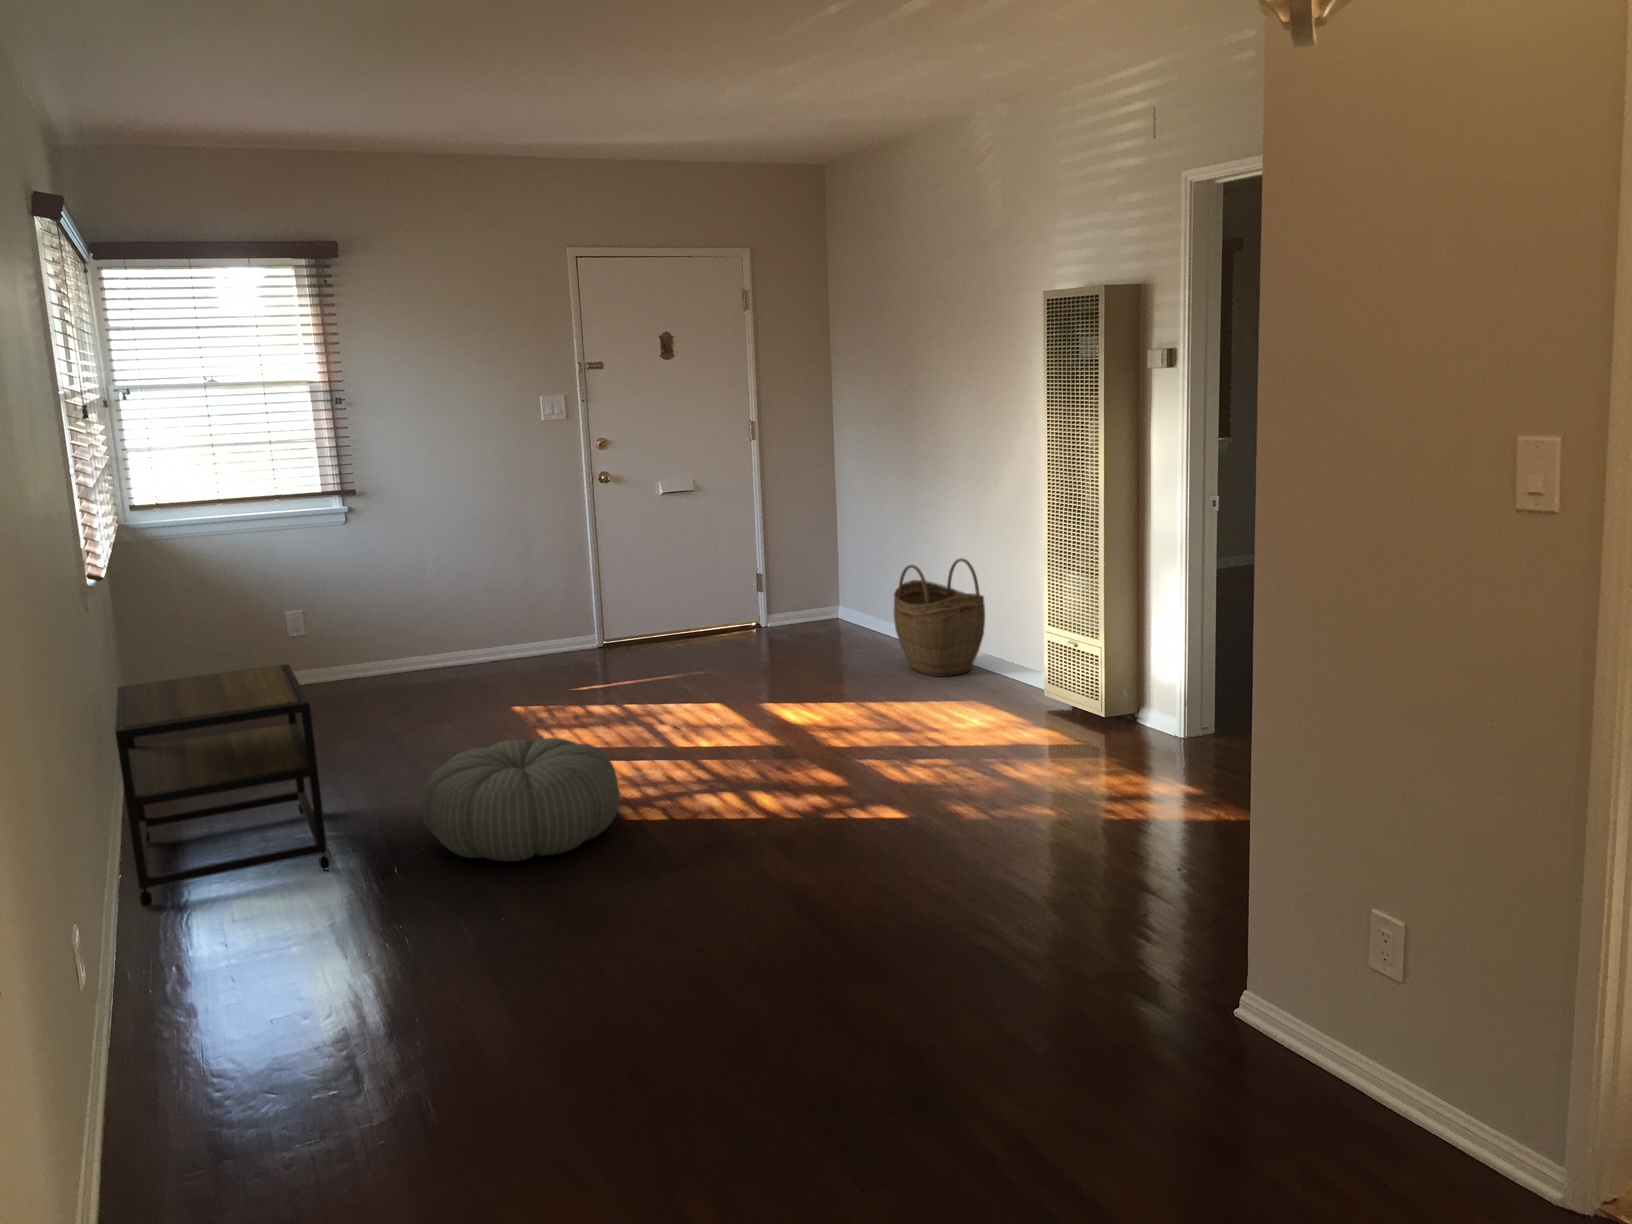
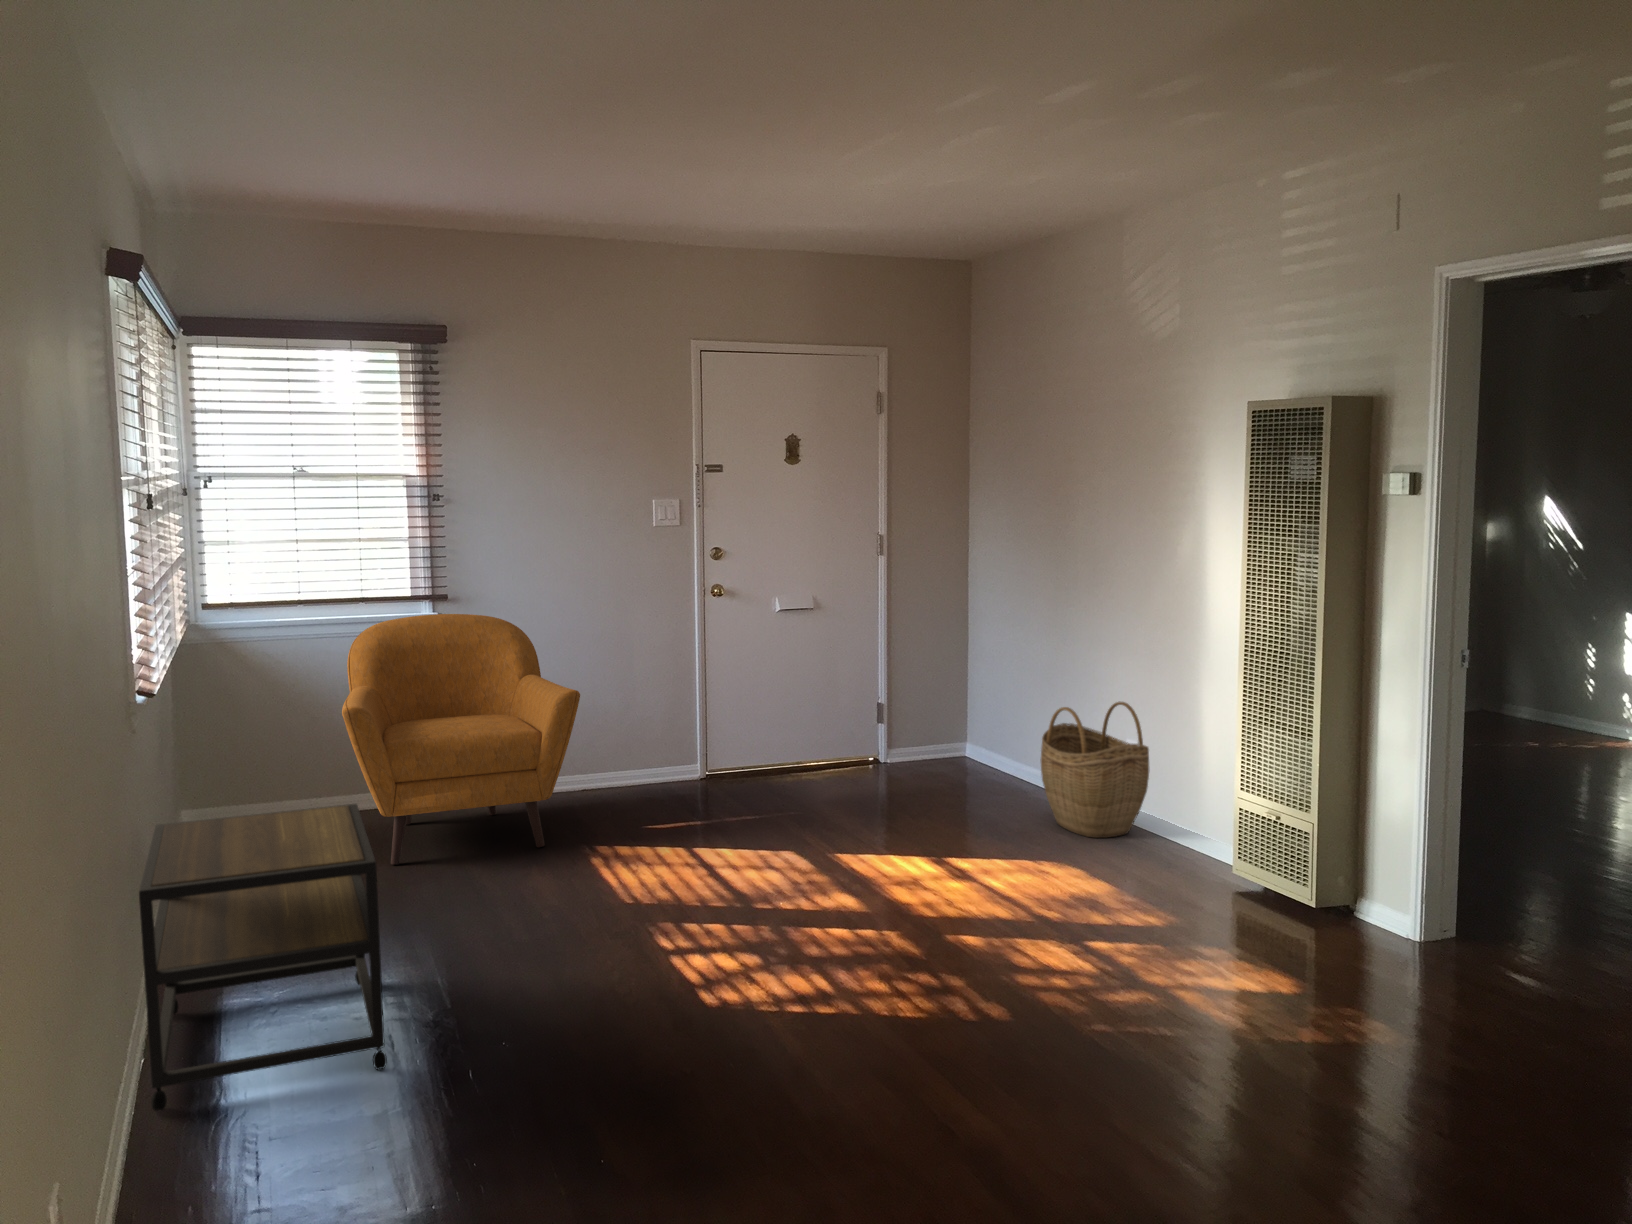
armchair: none [268,506,481,727] -> present [342,614,580,865]
pouf: present [422,738,620,862] -> none [502,910,741,1073]

